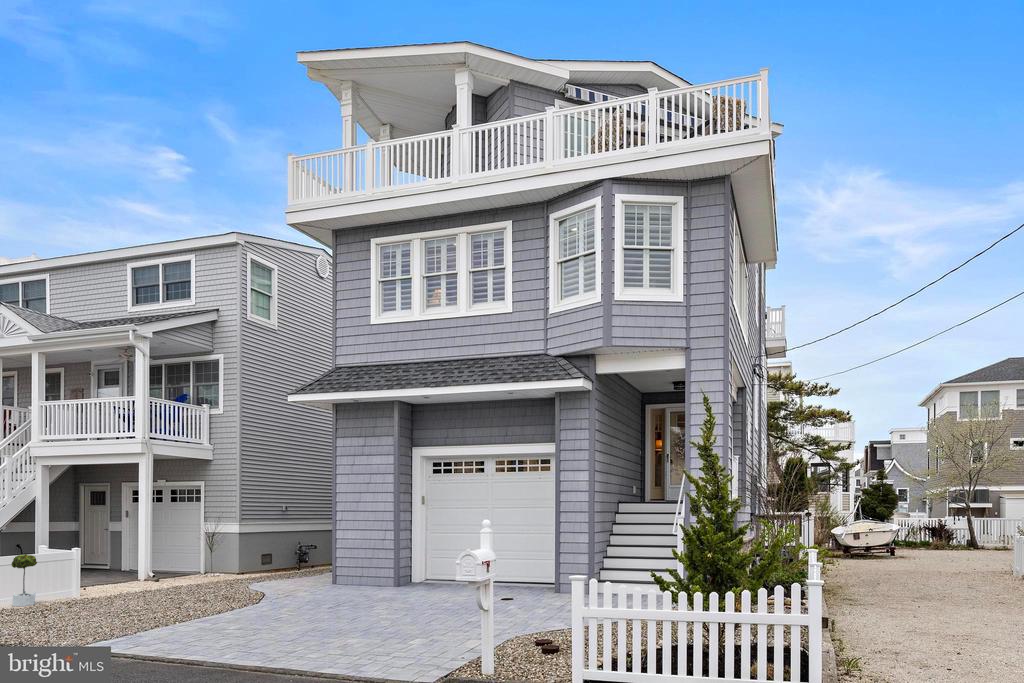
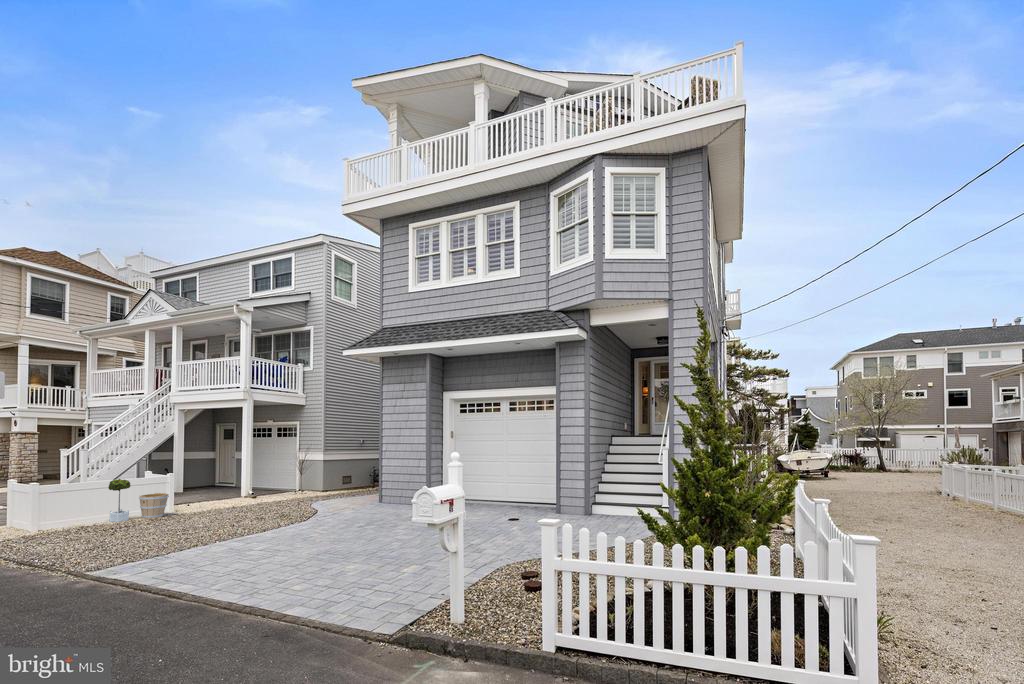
wooden bucket: none [43,572,78,603] -> present [139,493,169,518]

